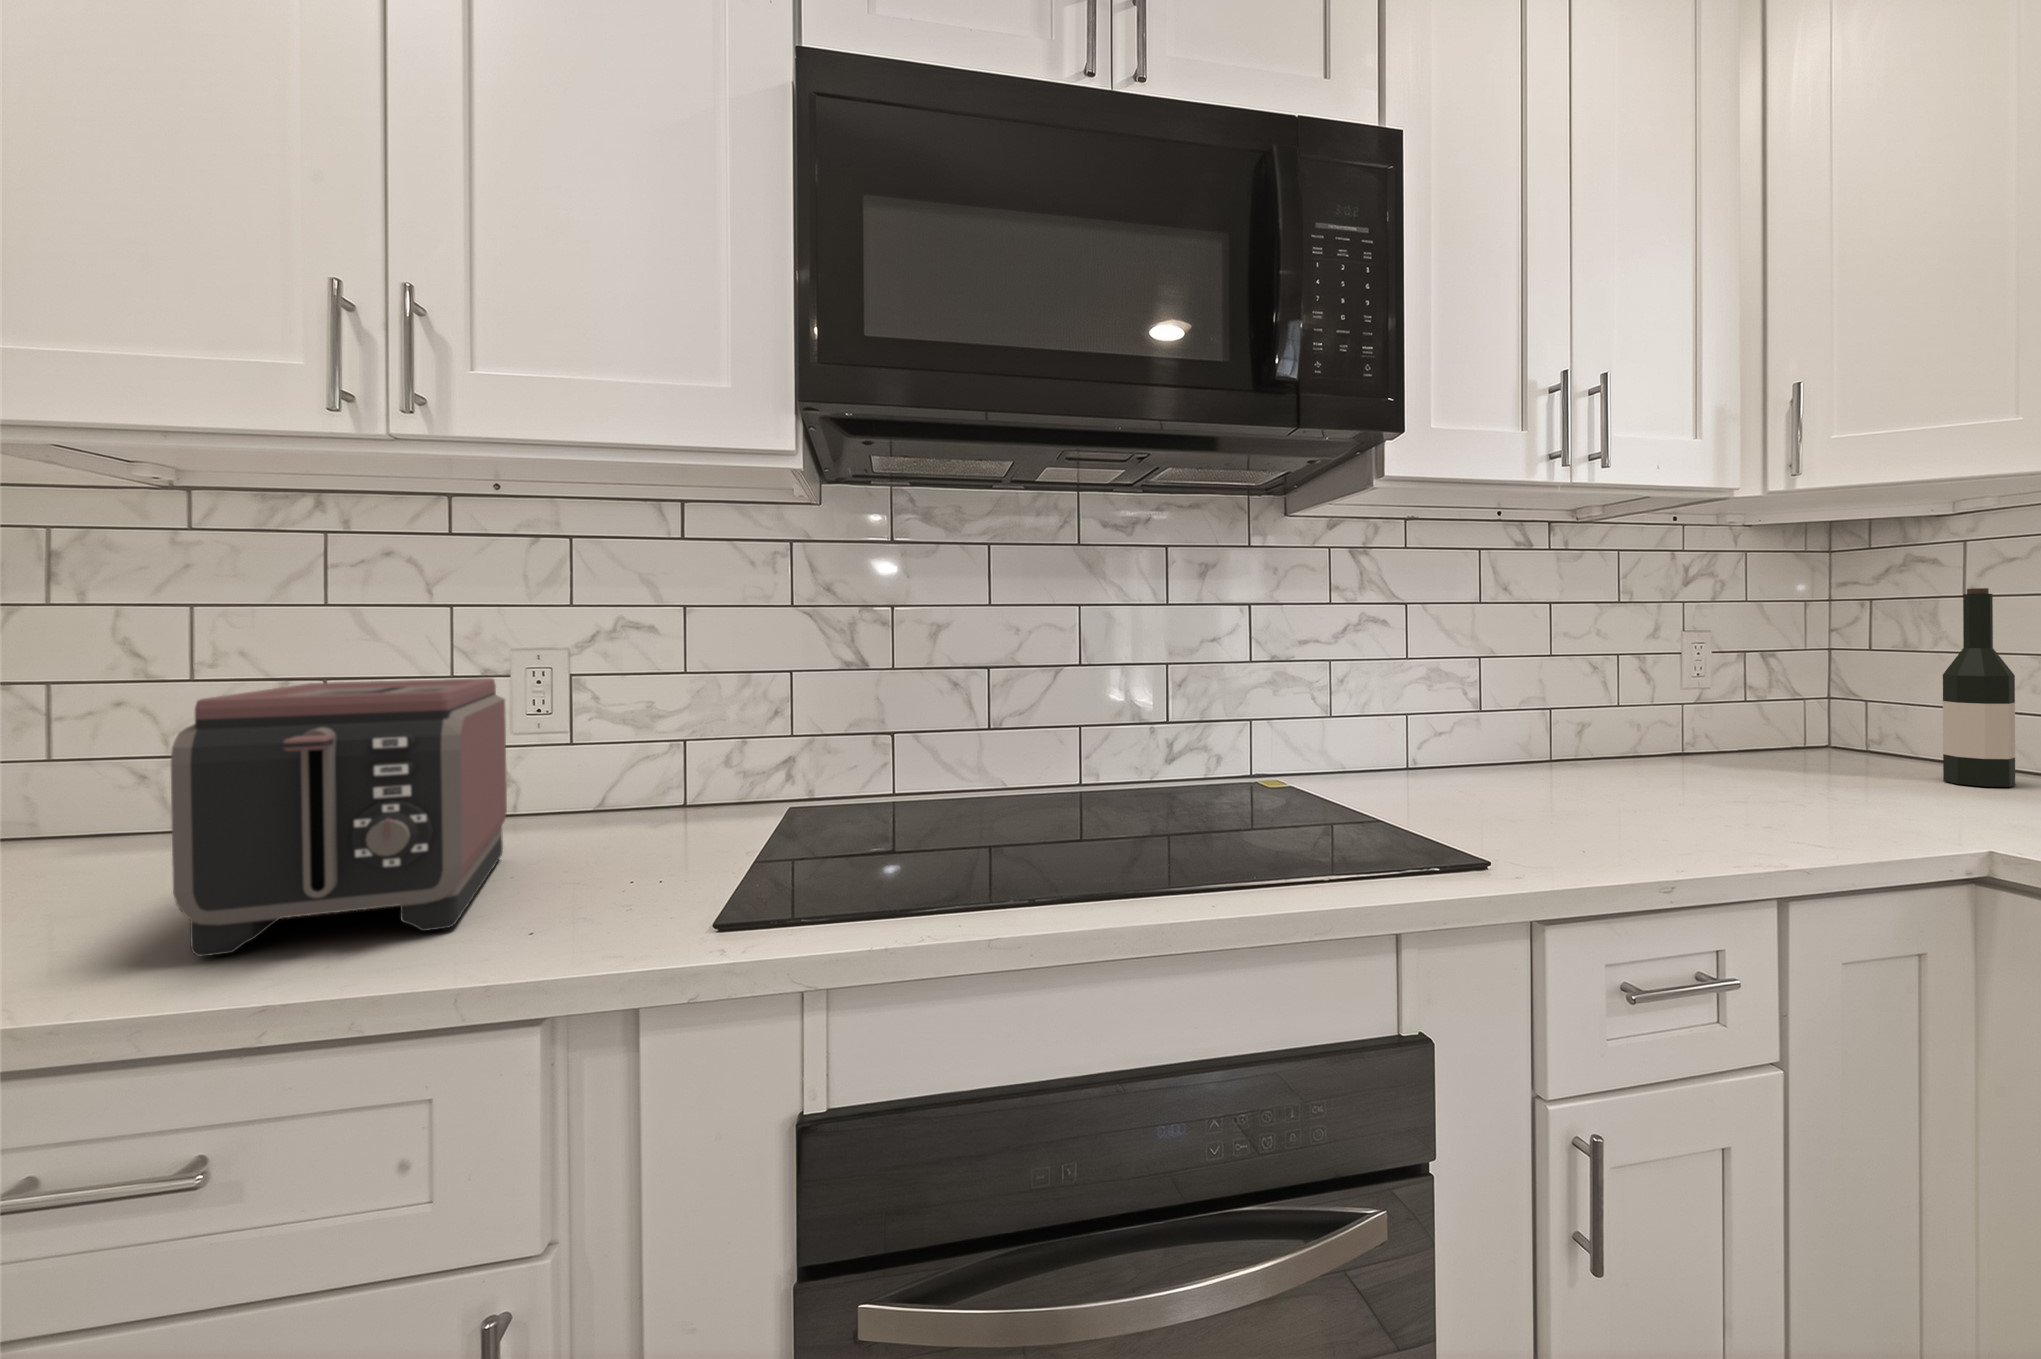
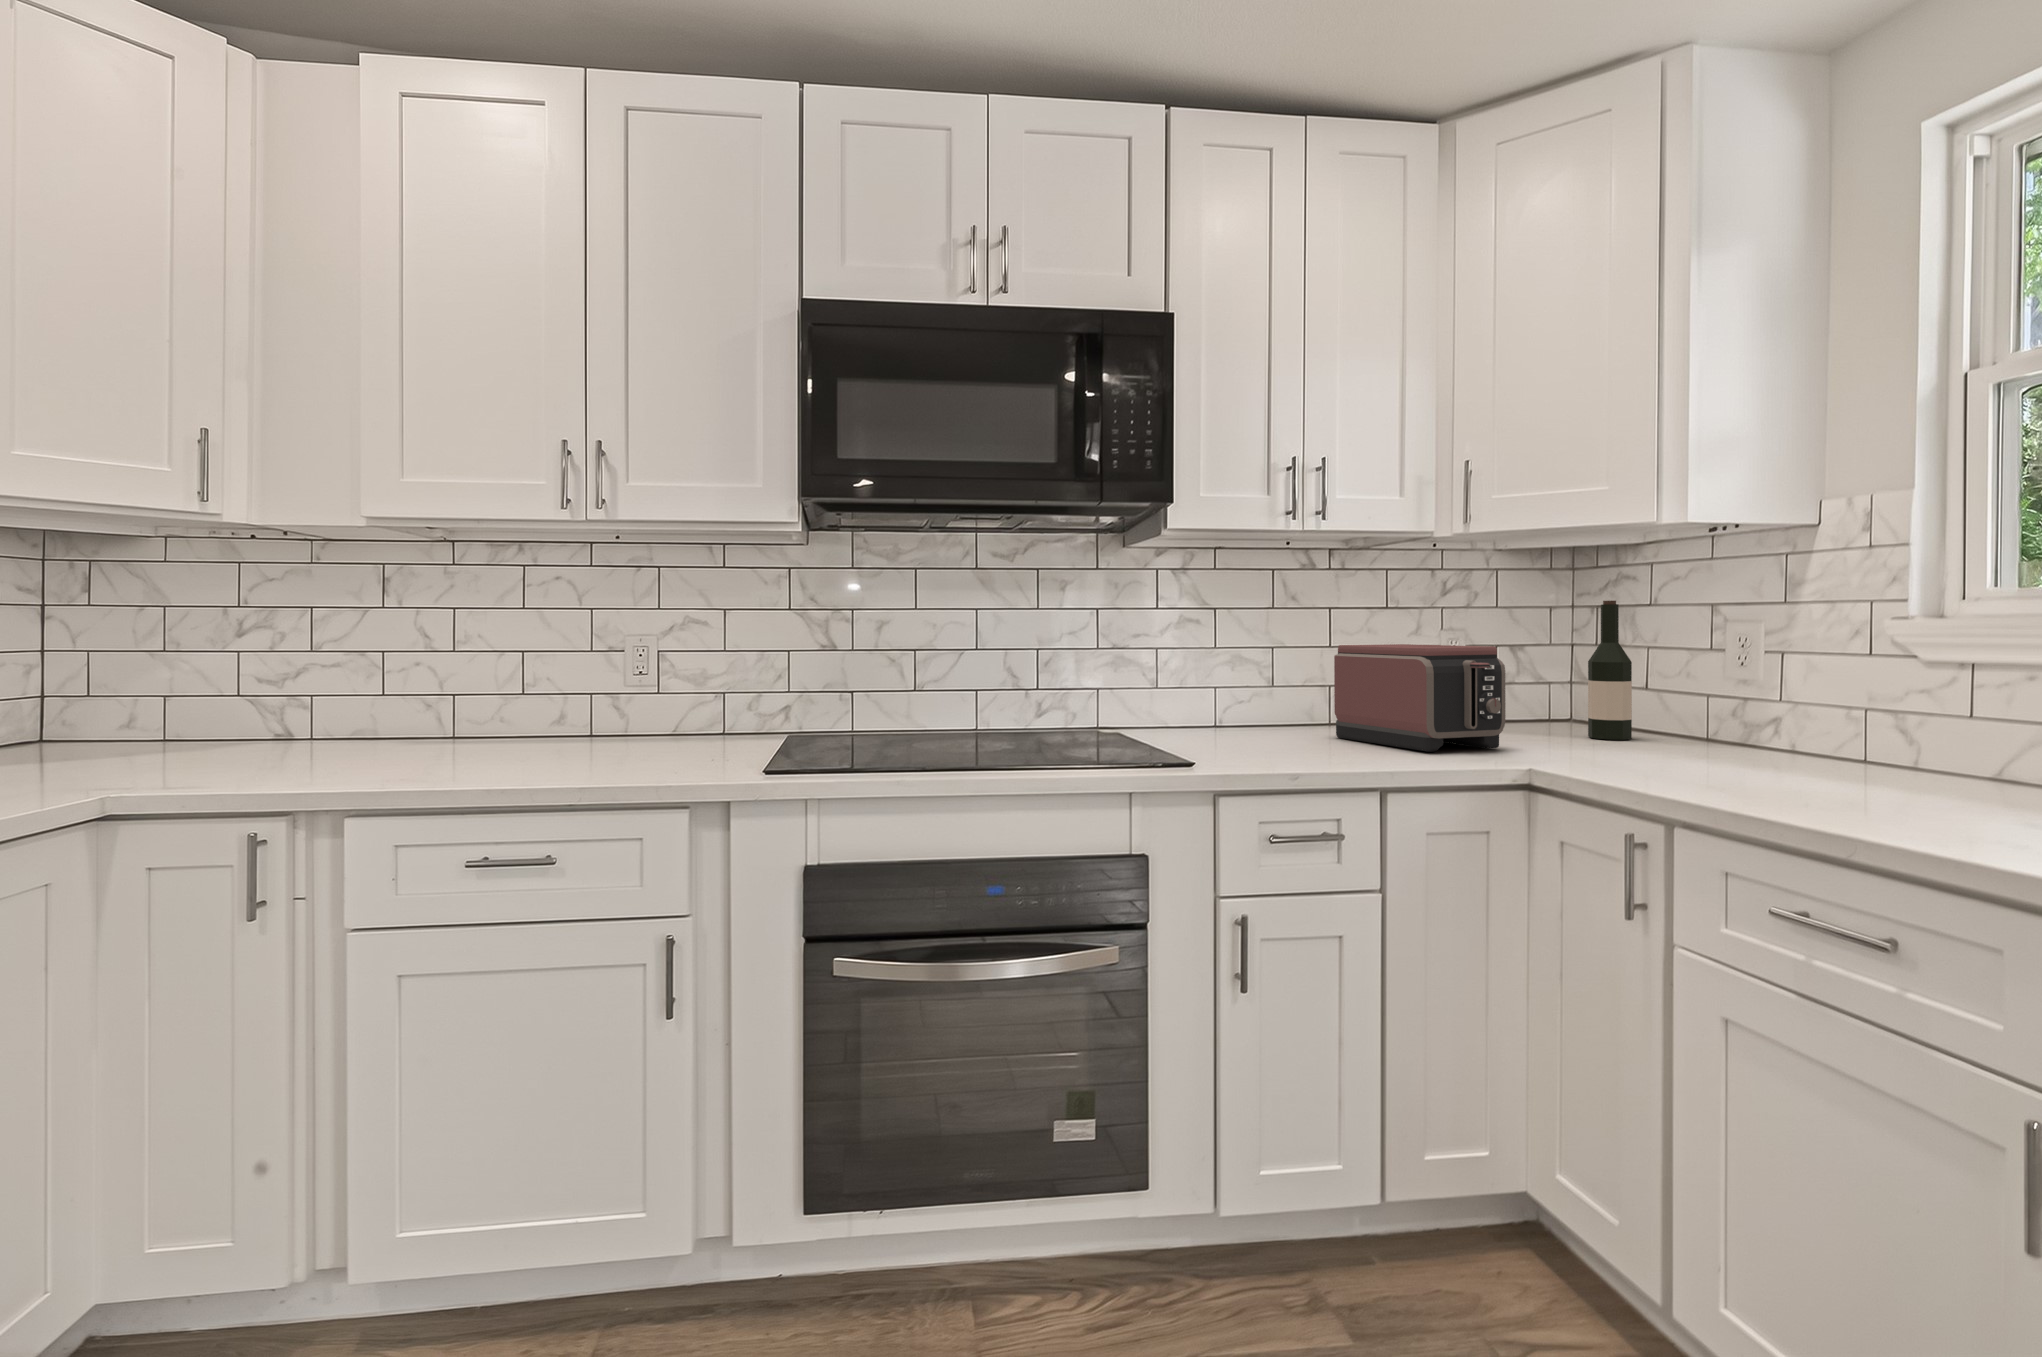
toaster: present [171,678,507,956] -> present [1334,644,1506,752]

